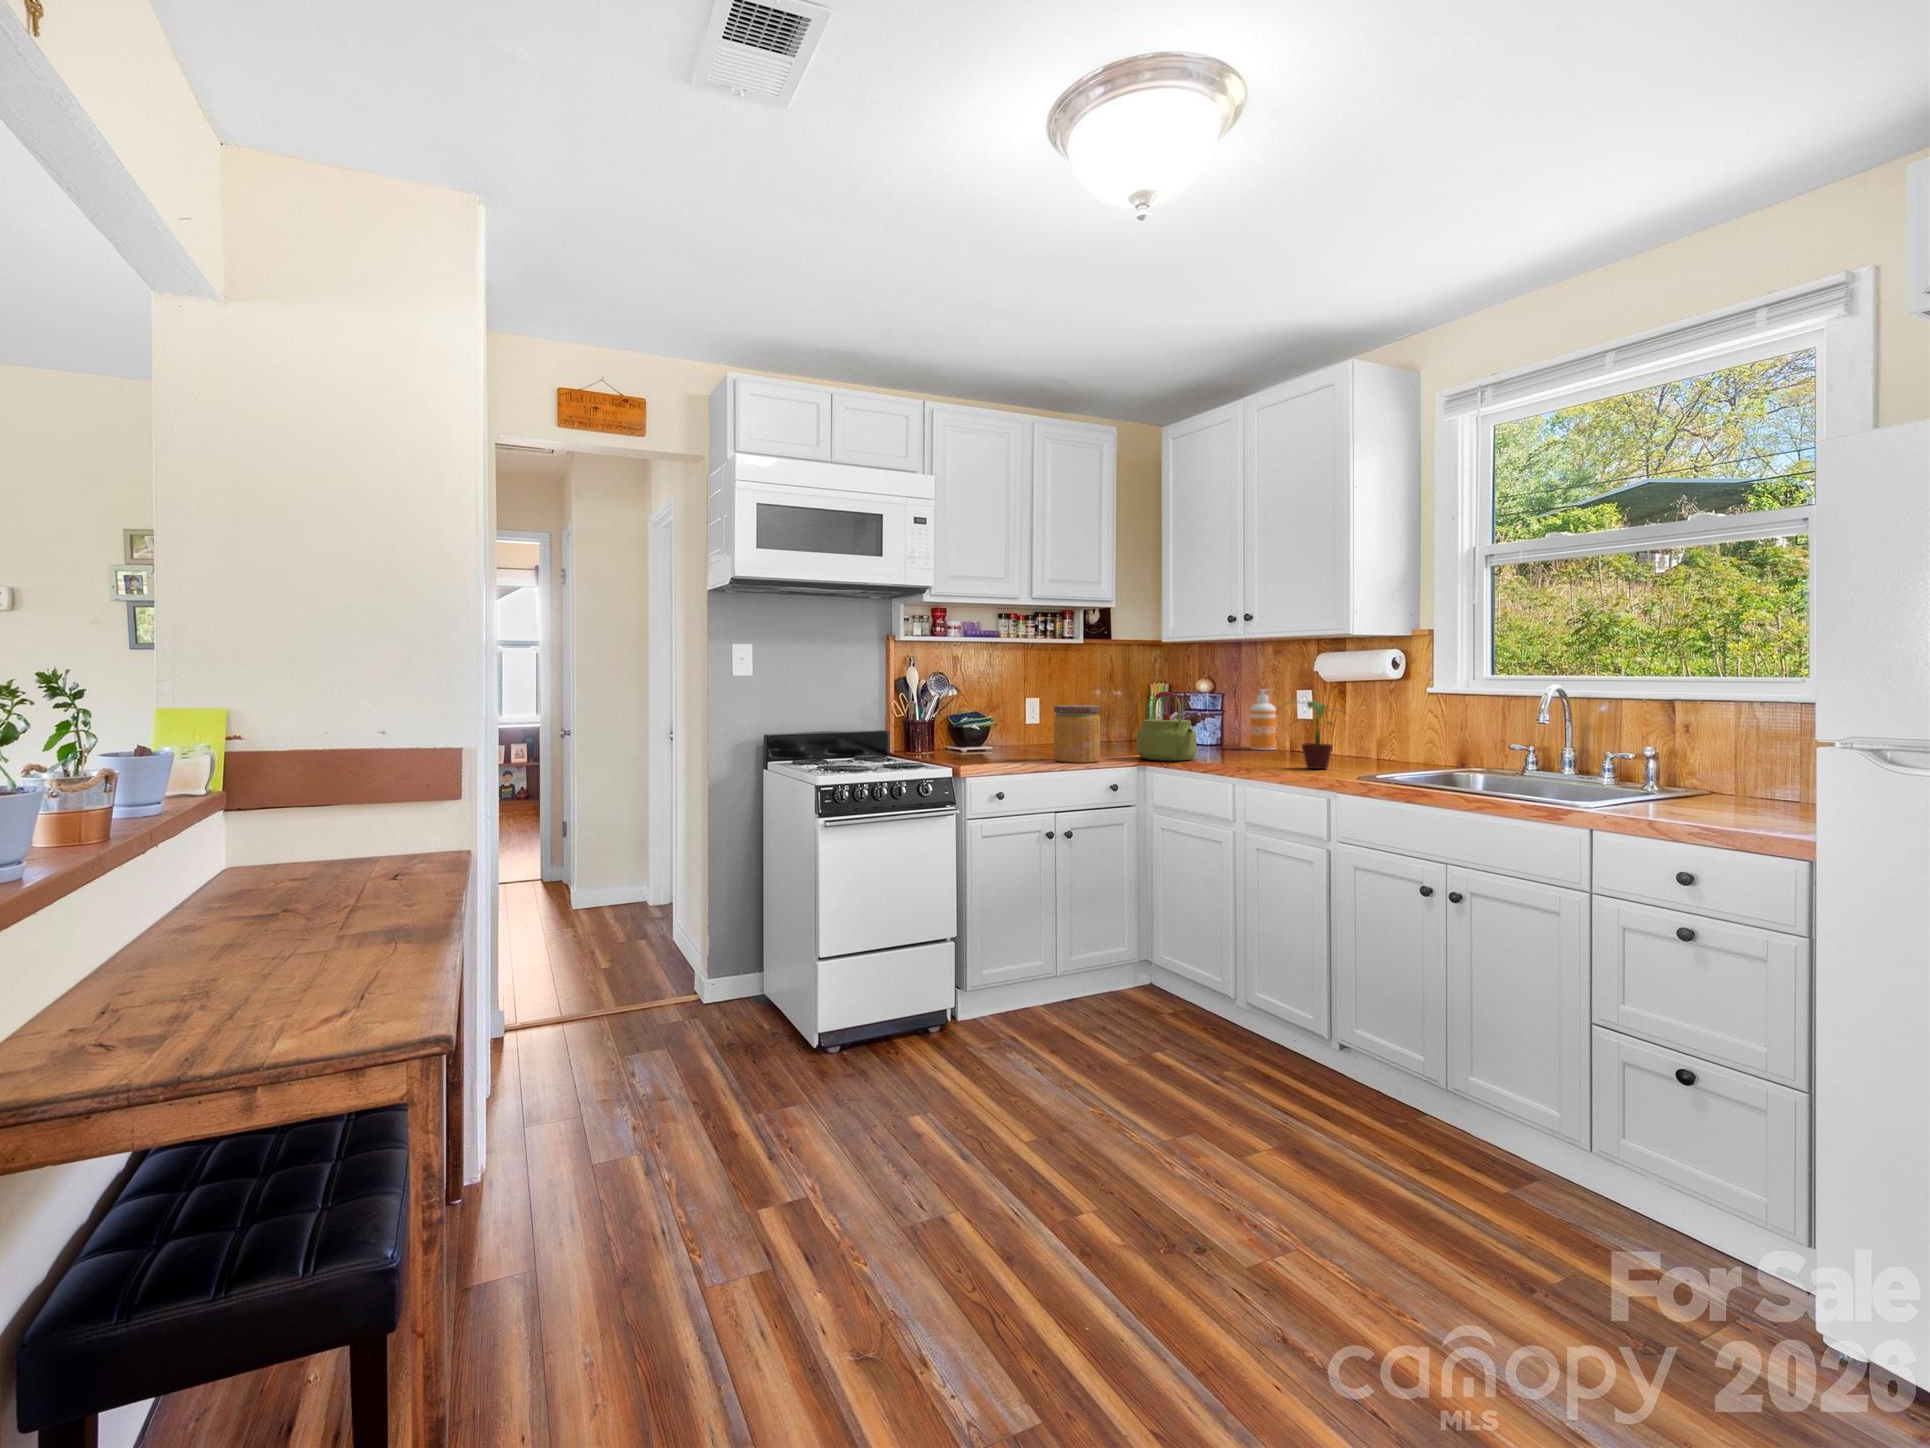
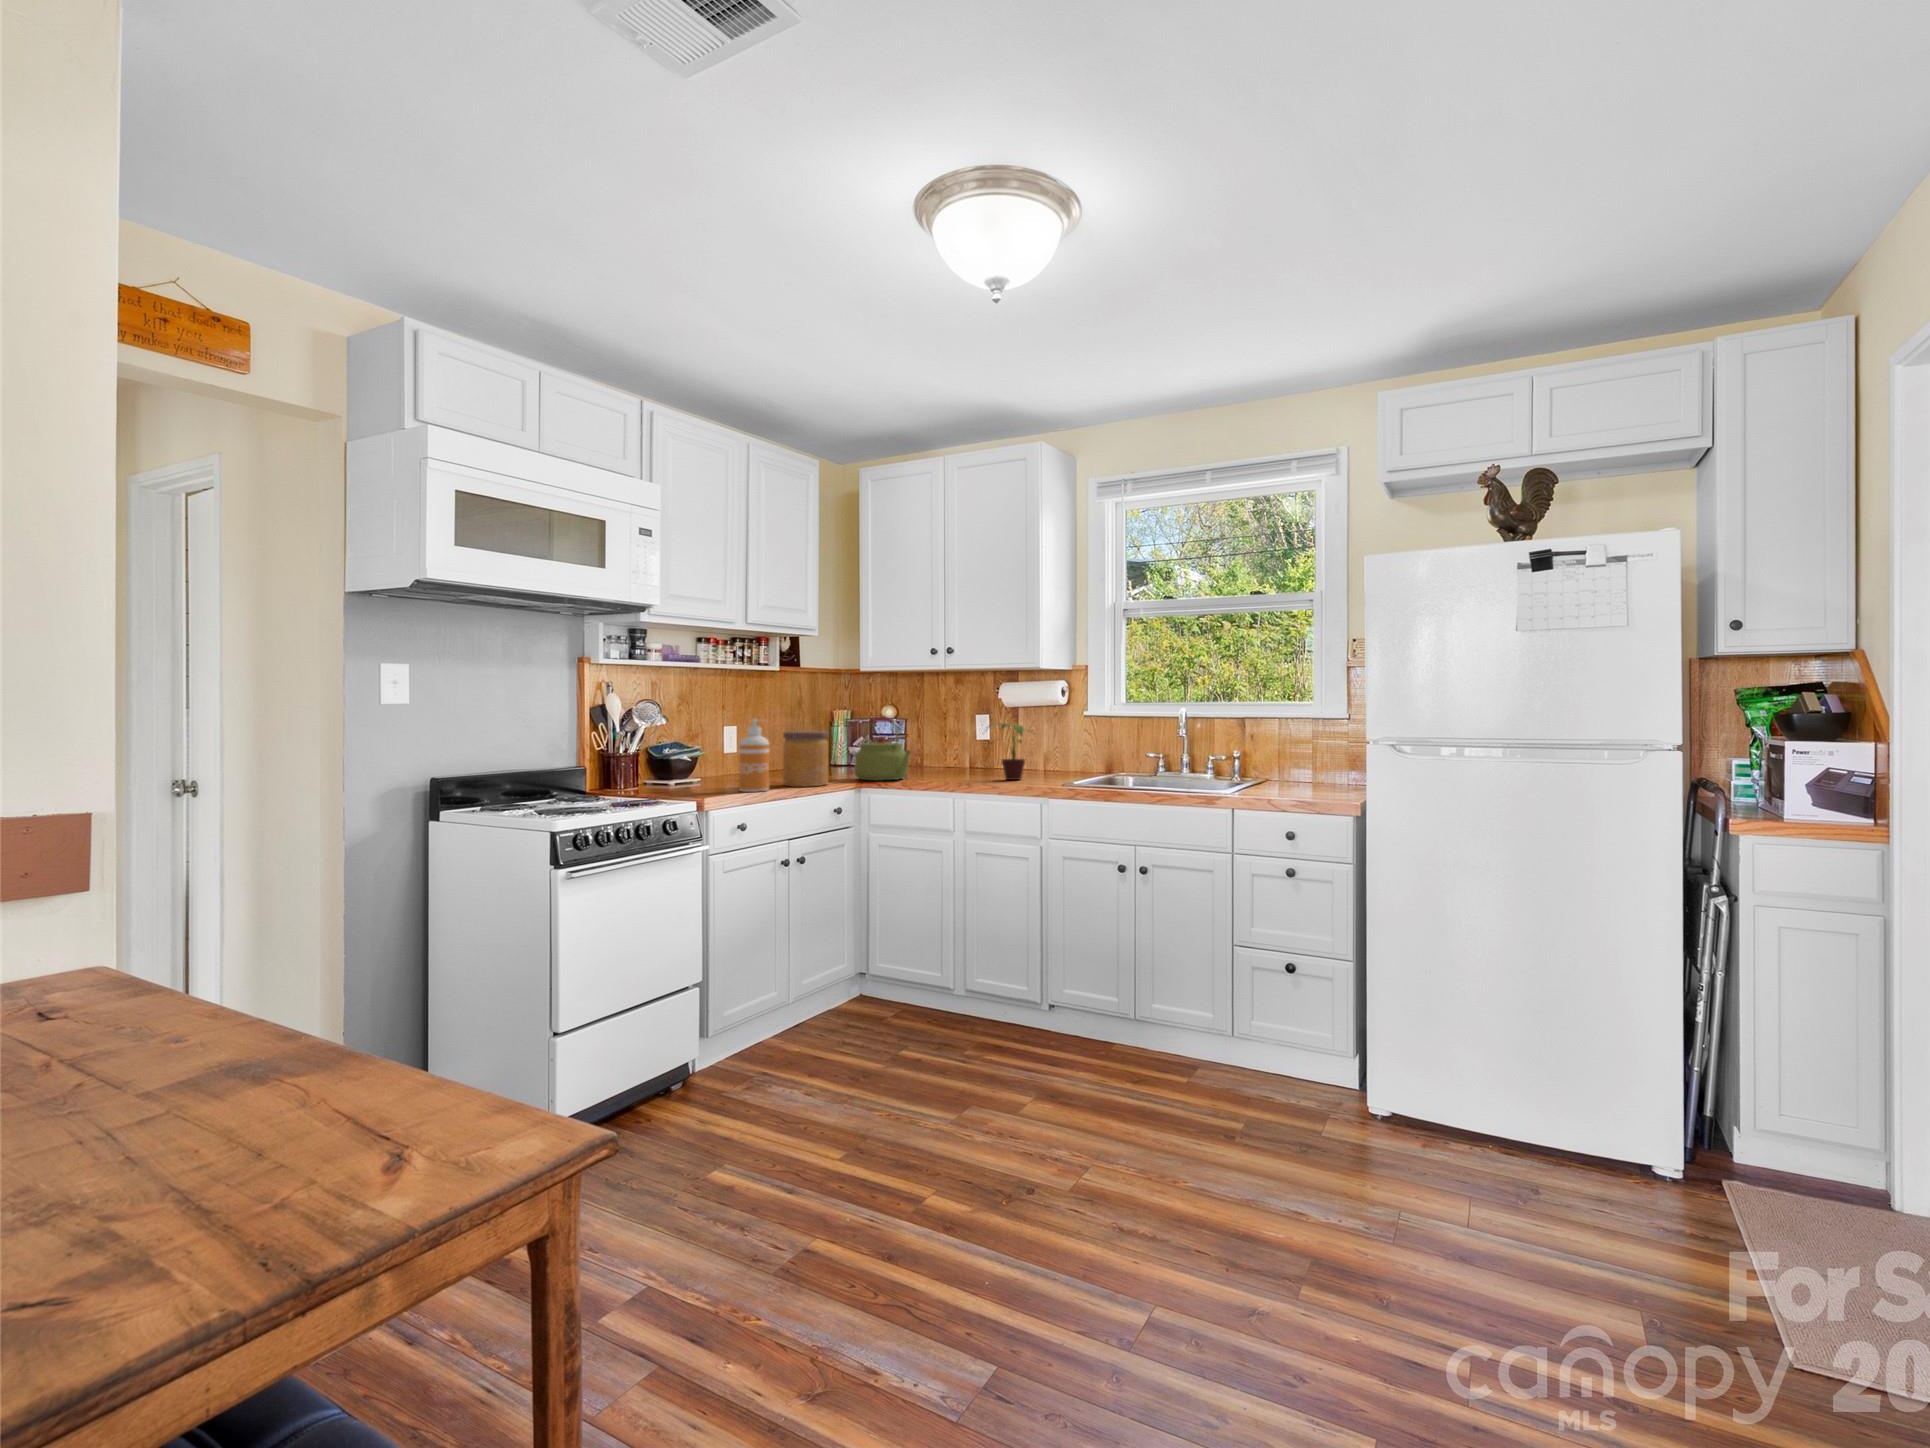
soap dispenser: present [1250,689,1276,750] -> present [739,719,769,792]

